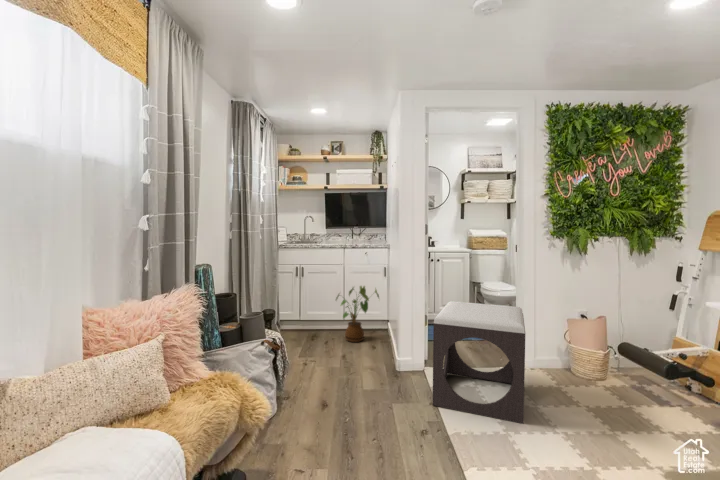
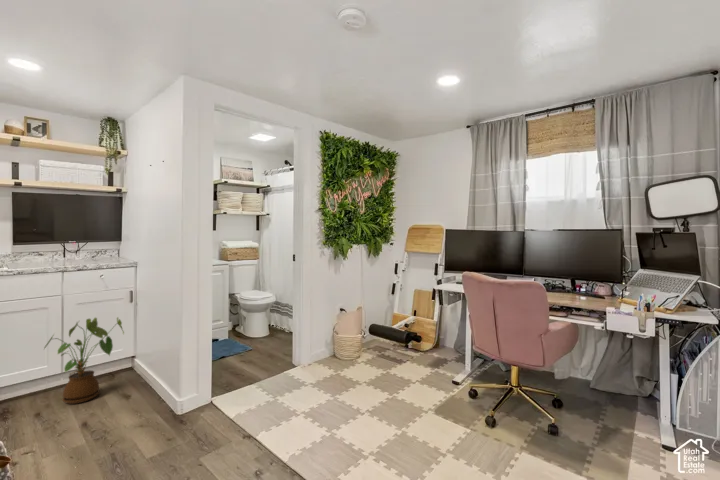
footstool: present [433,301,525,423] -> none [239,309,337,438]

